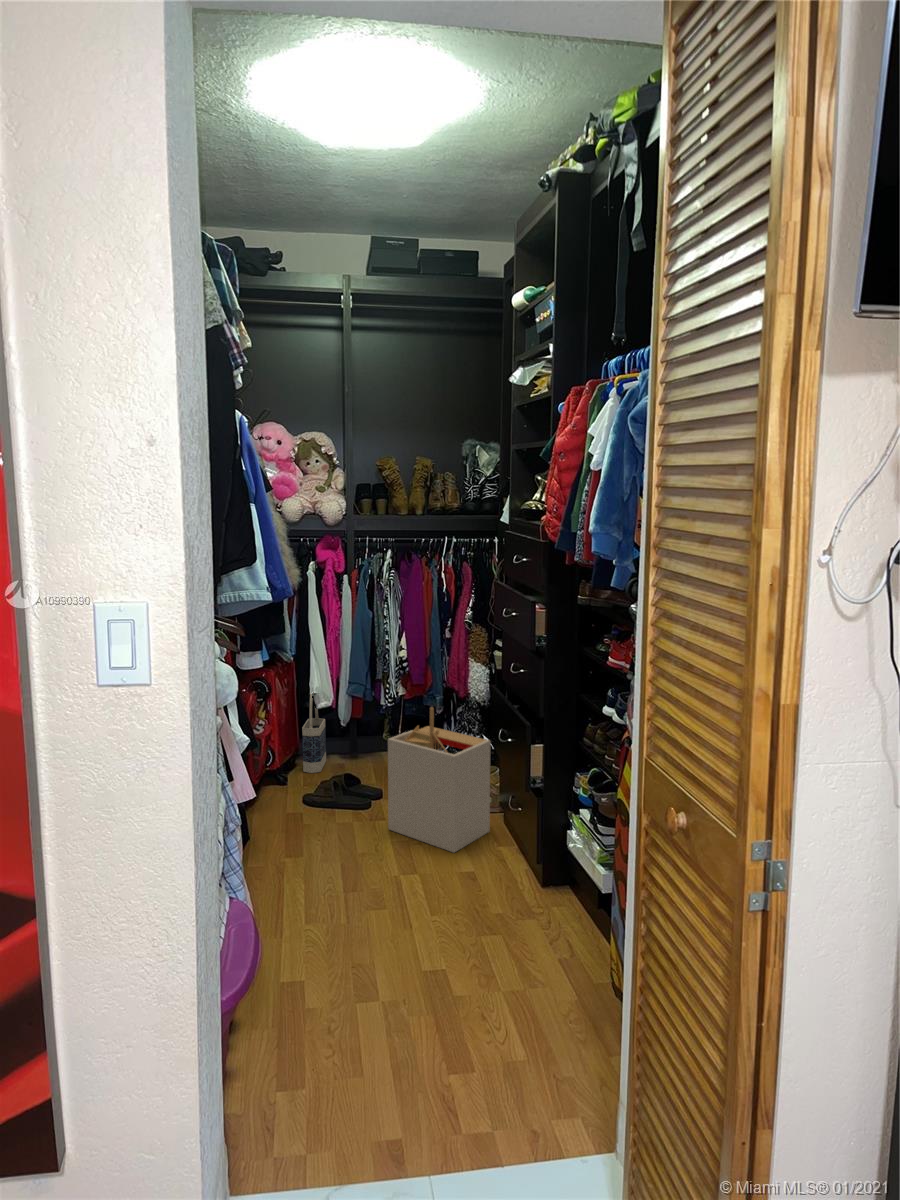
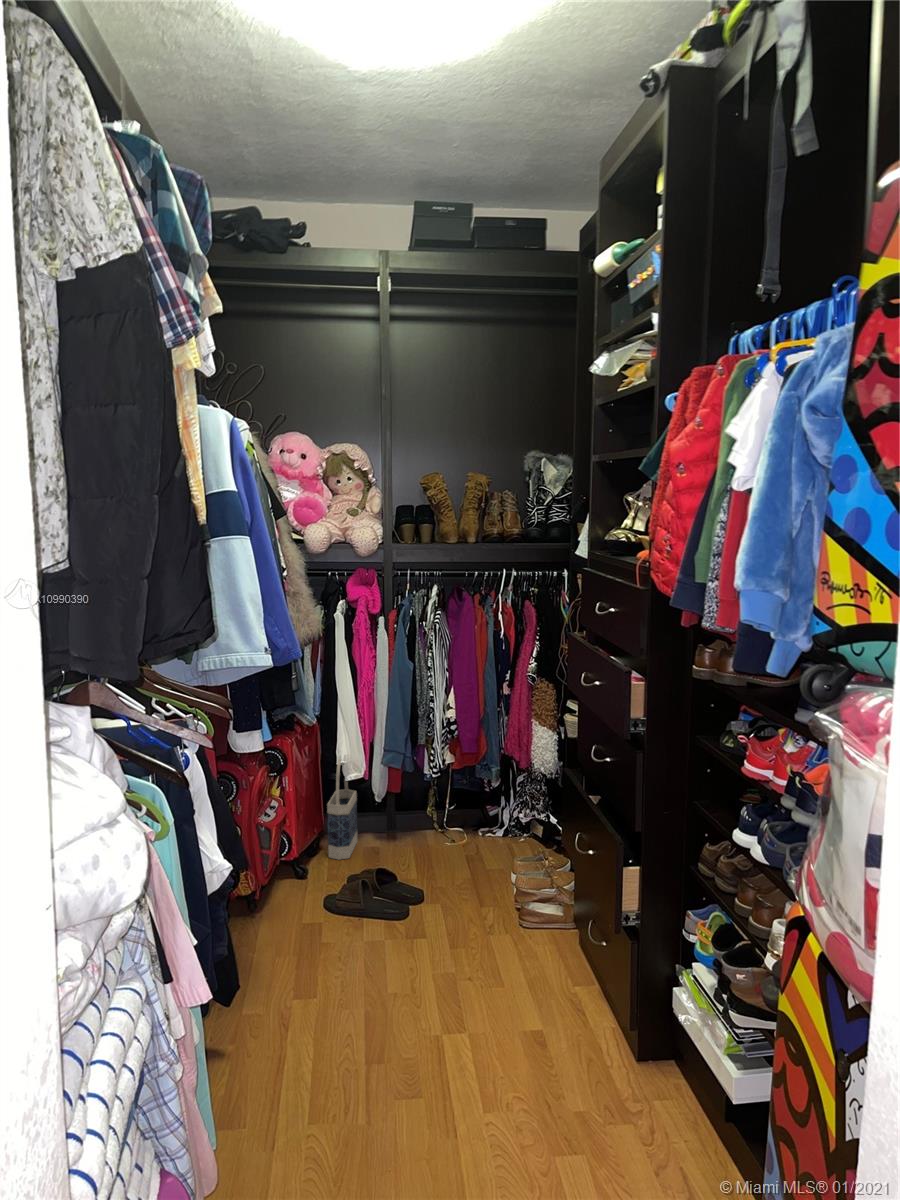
storage bin: present [388,707,491,853] -> none [428,799,563,1003]

